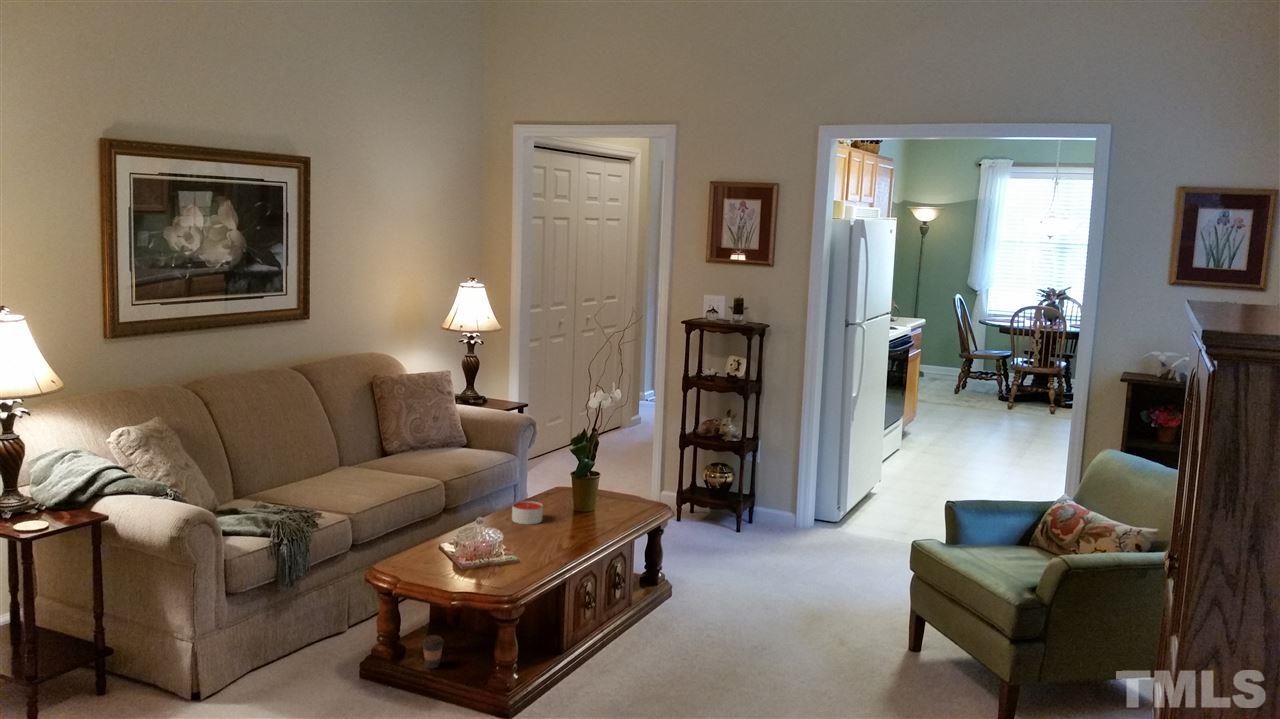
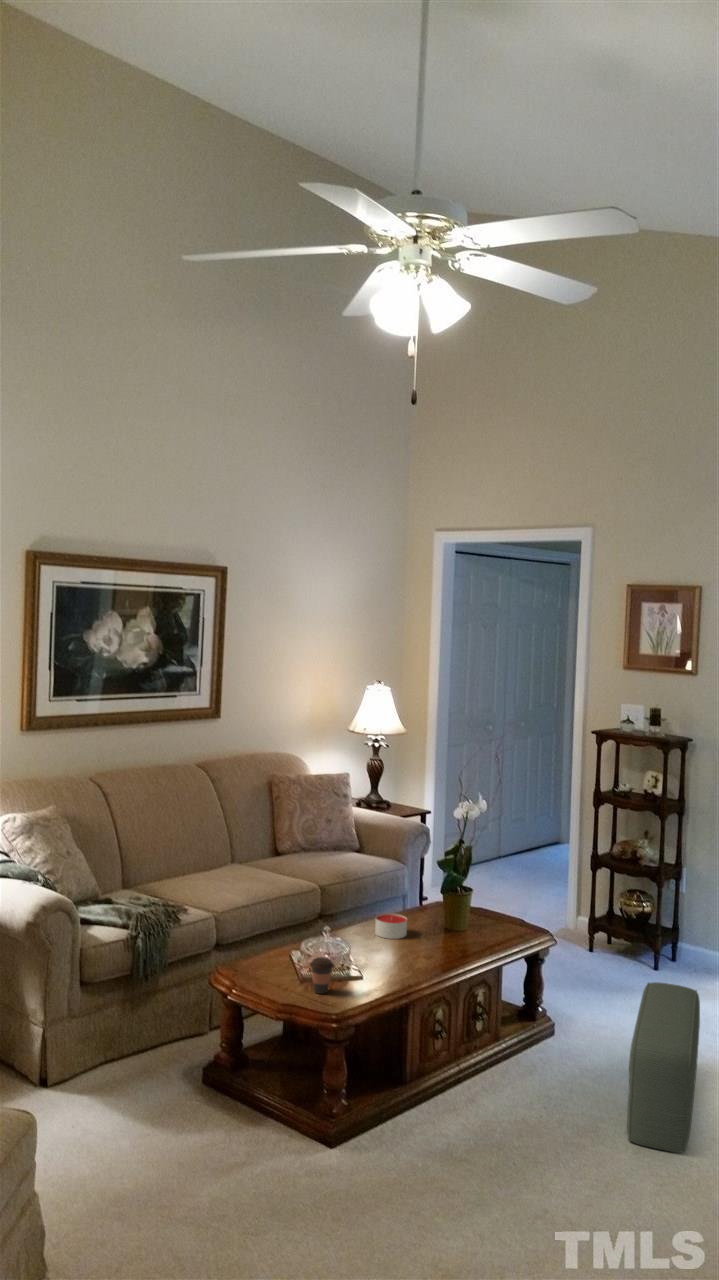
pouf: none [755,542,820,683] -> present [627,982,700,1153]
coffee cup: present [422,635,444,668] -> present [310,957,334,994]

